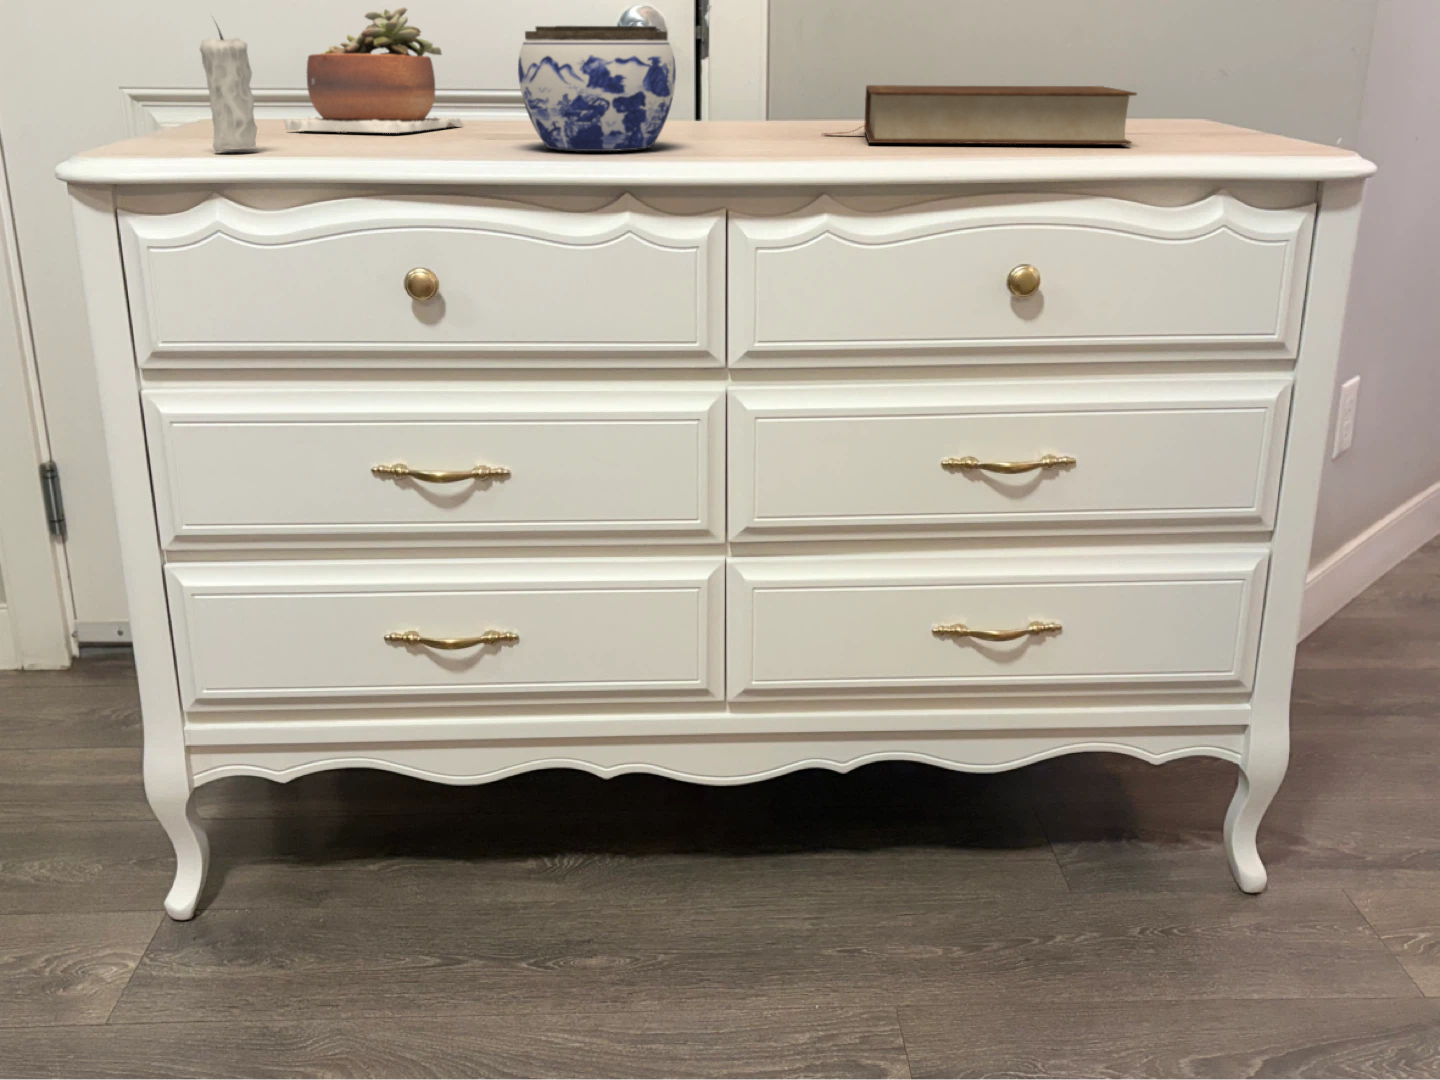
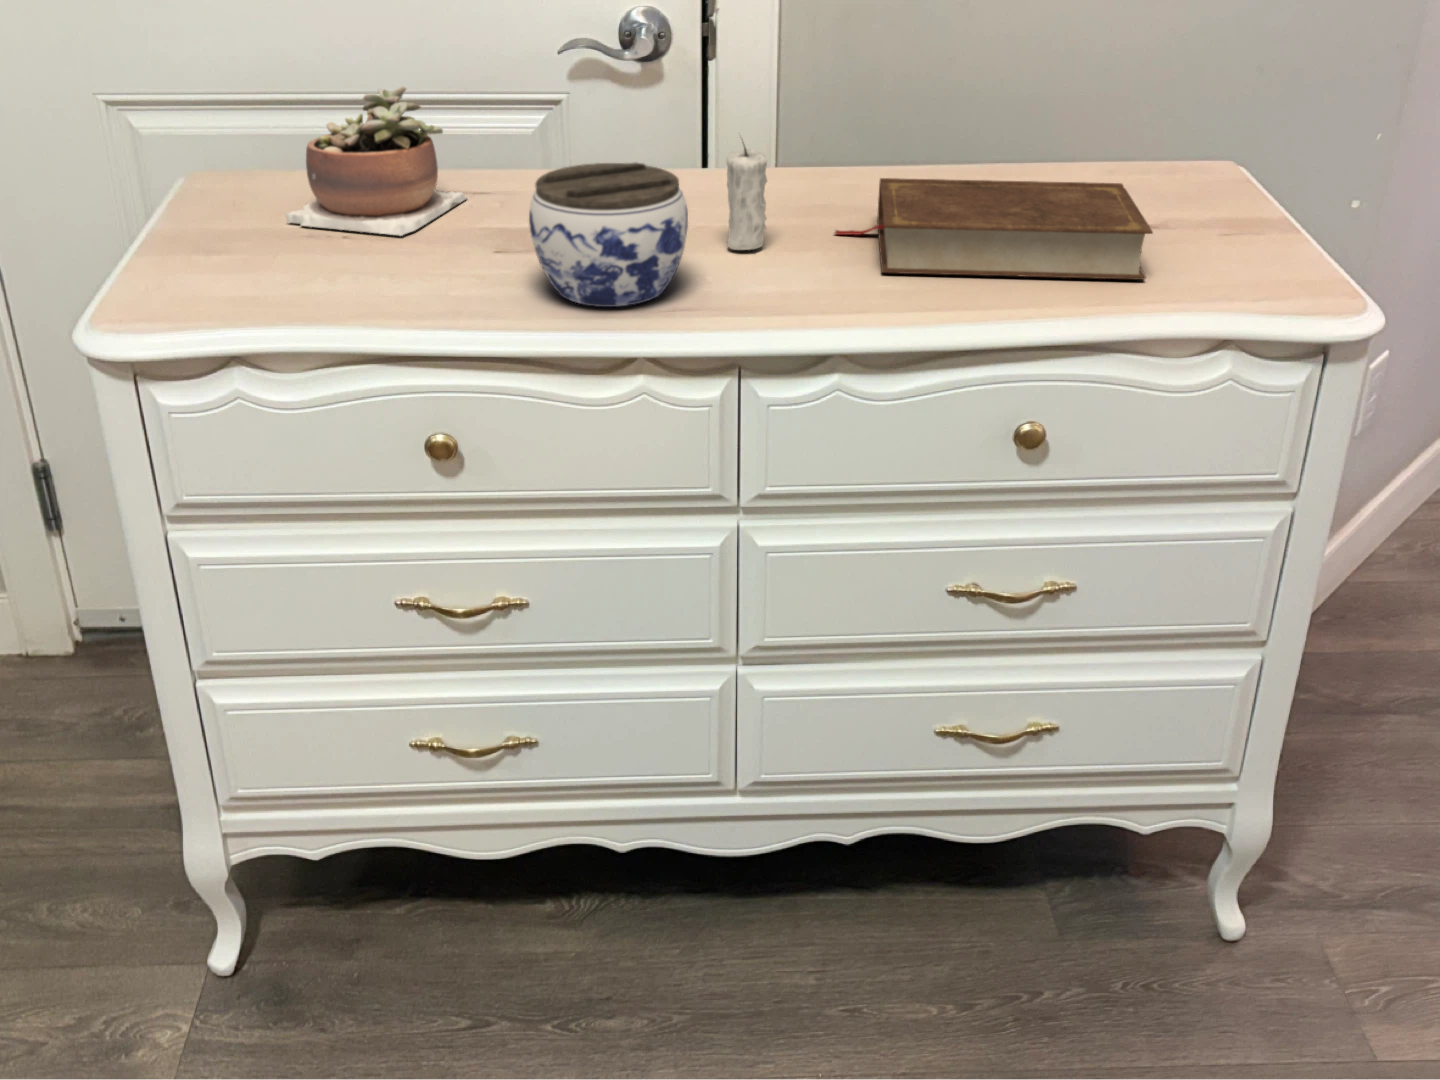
candle: present [200,27,257,151] -> present [726,139,767,250]

